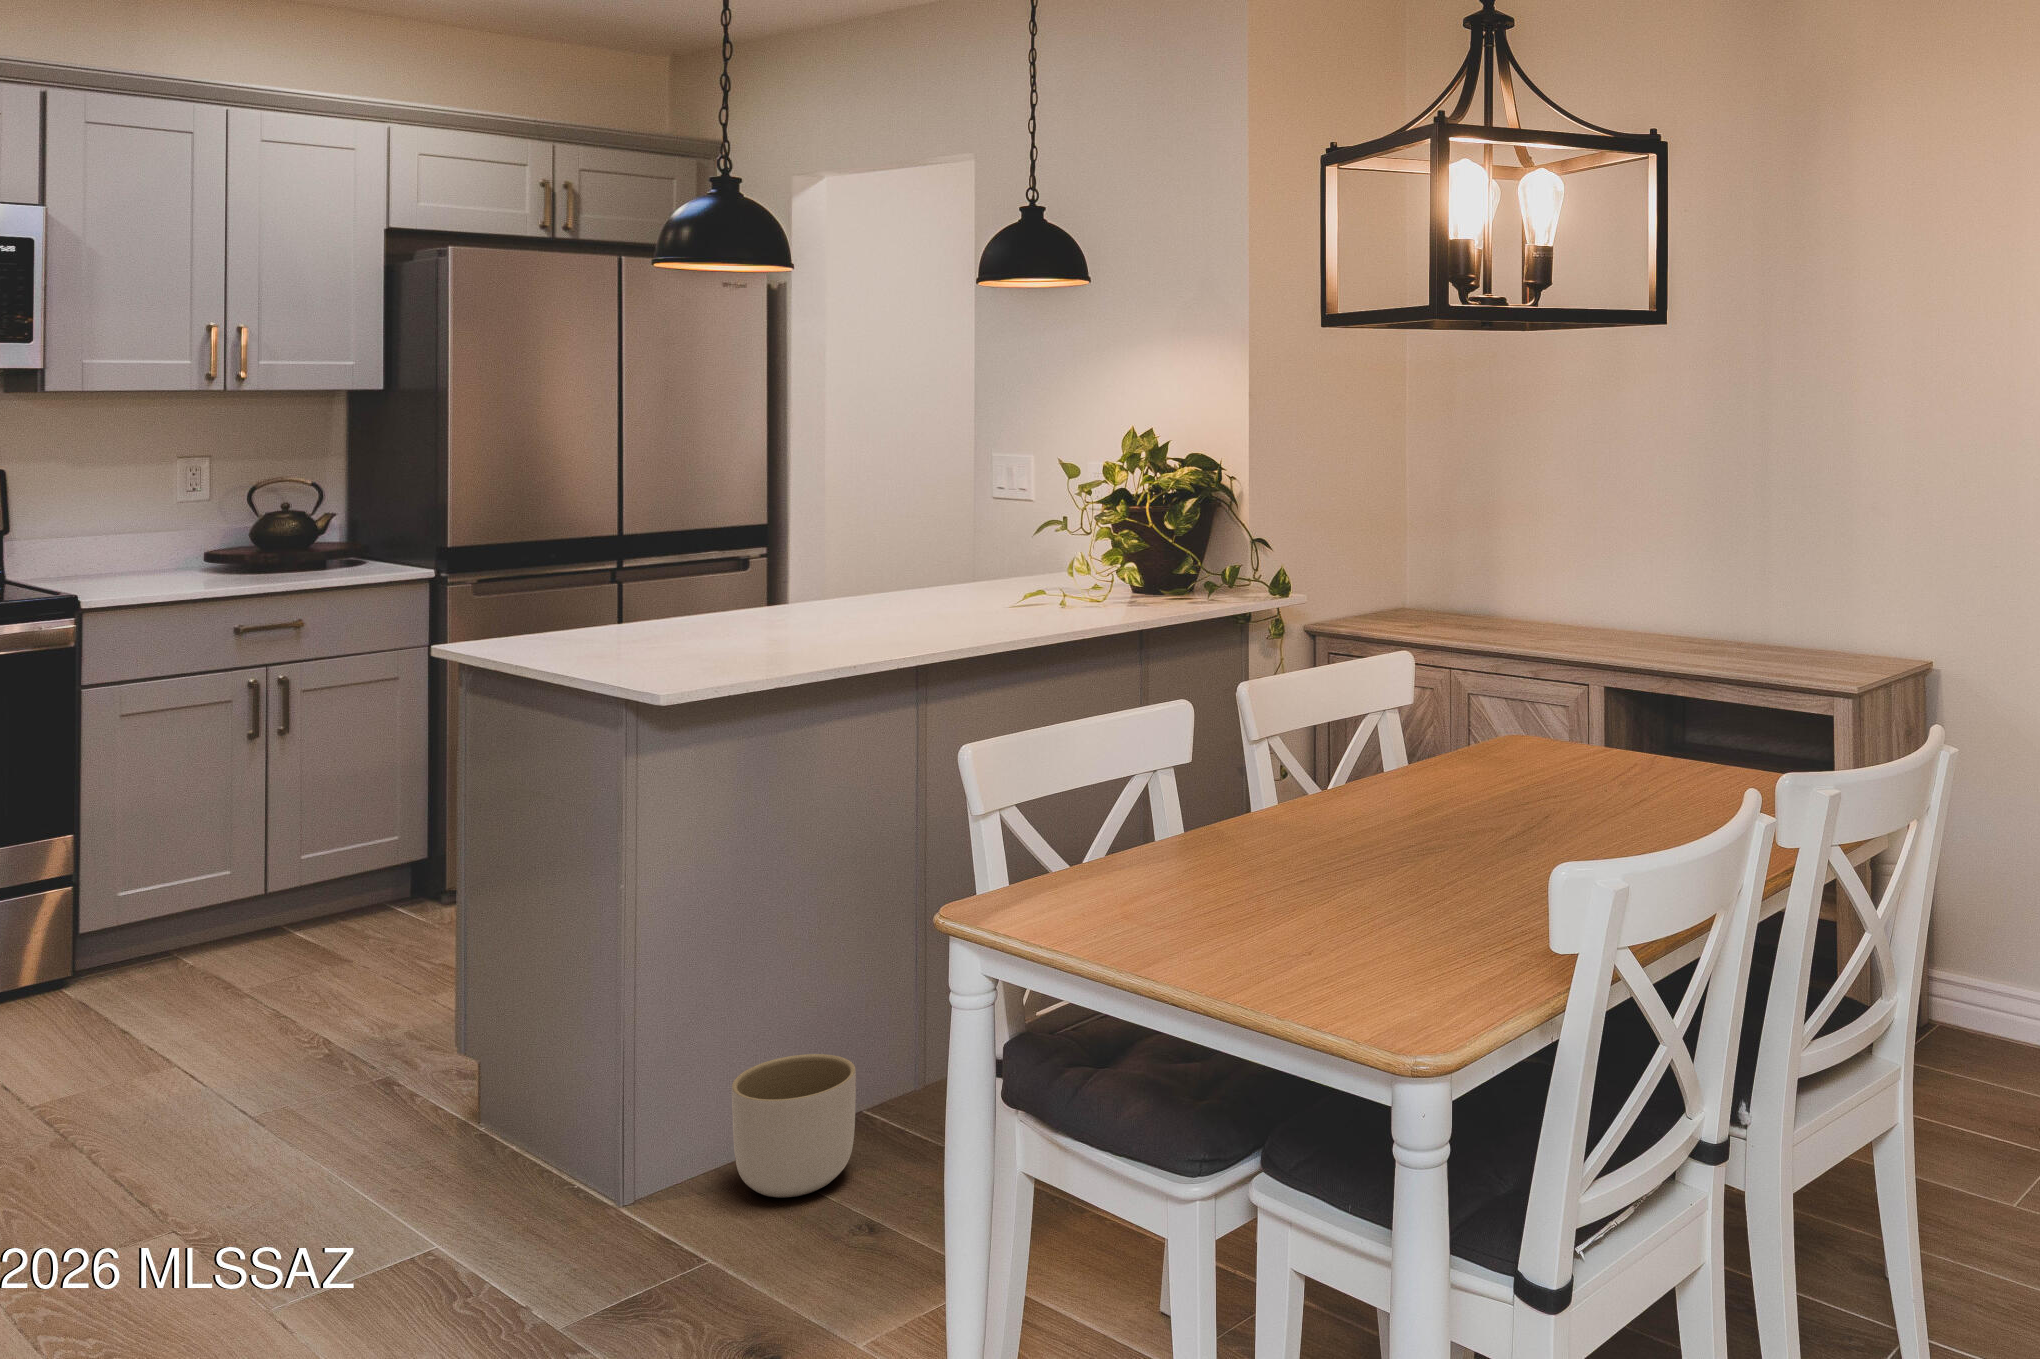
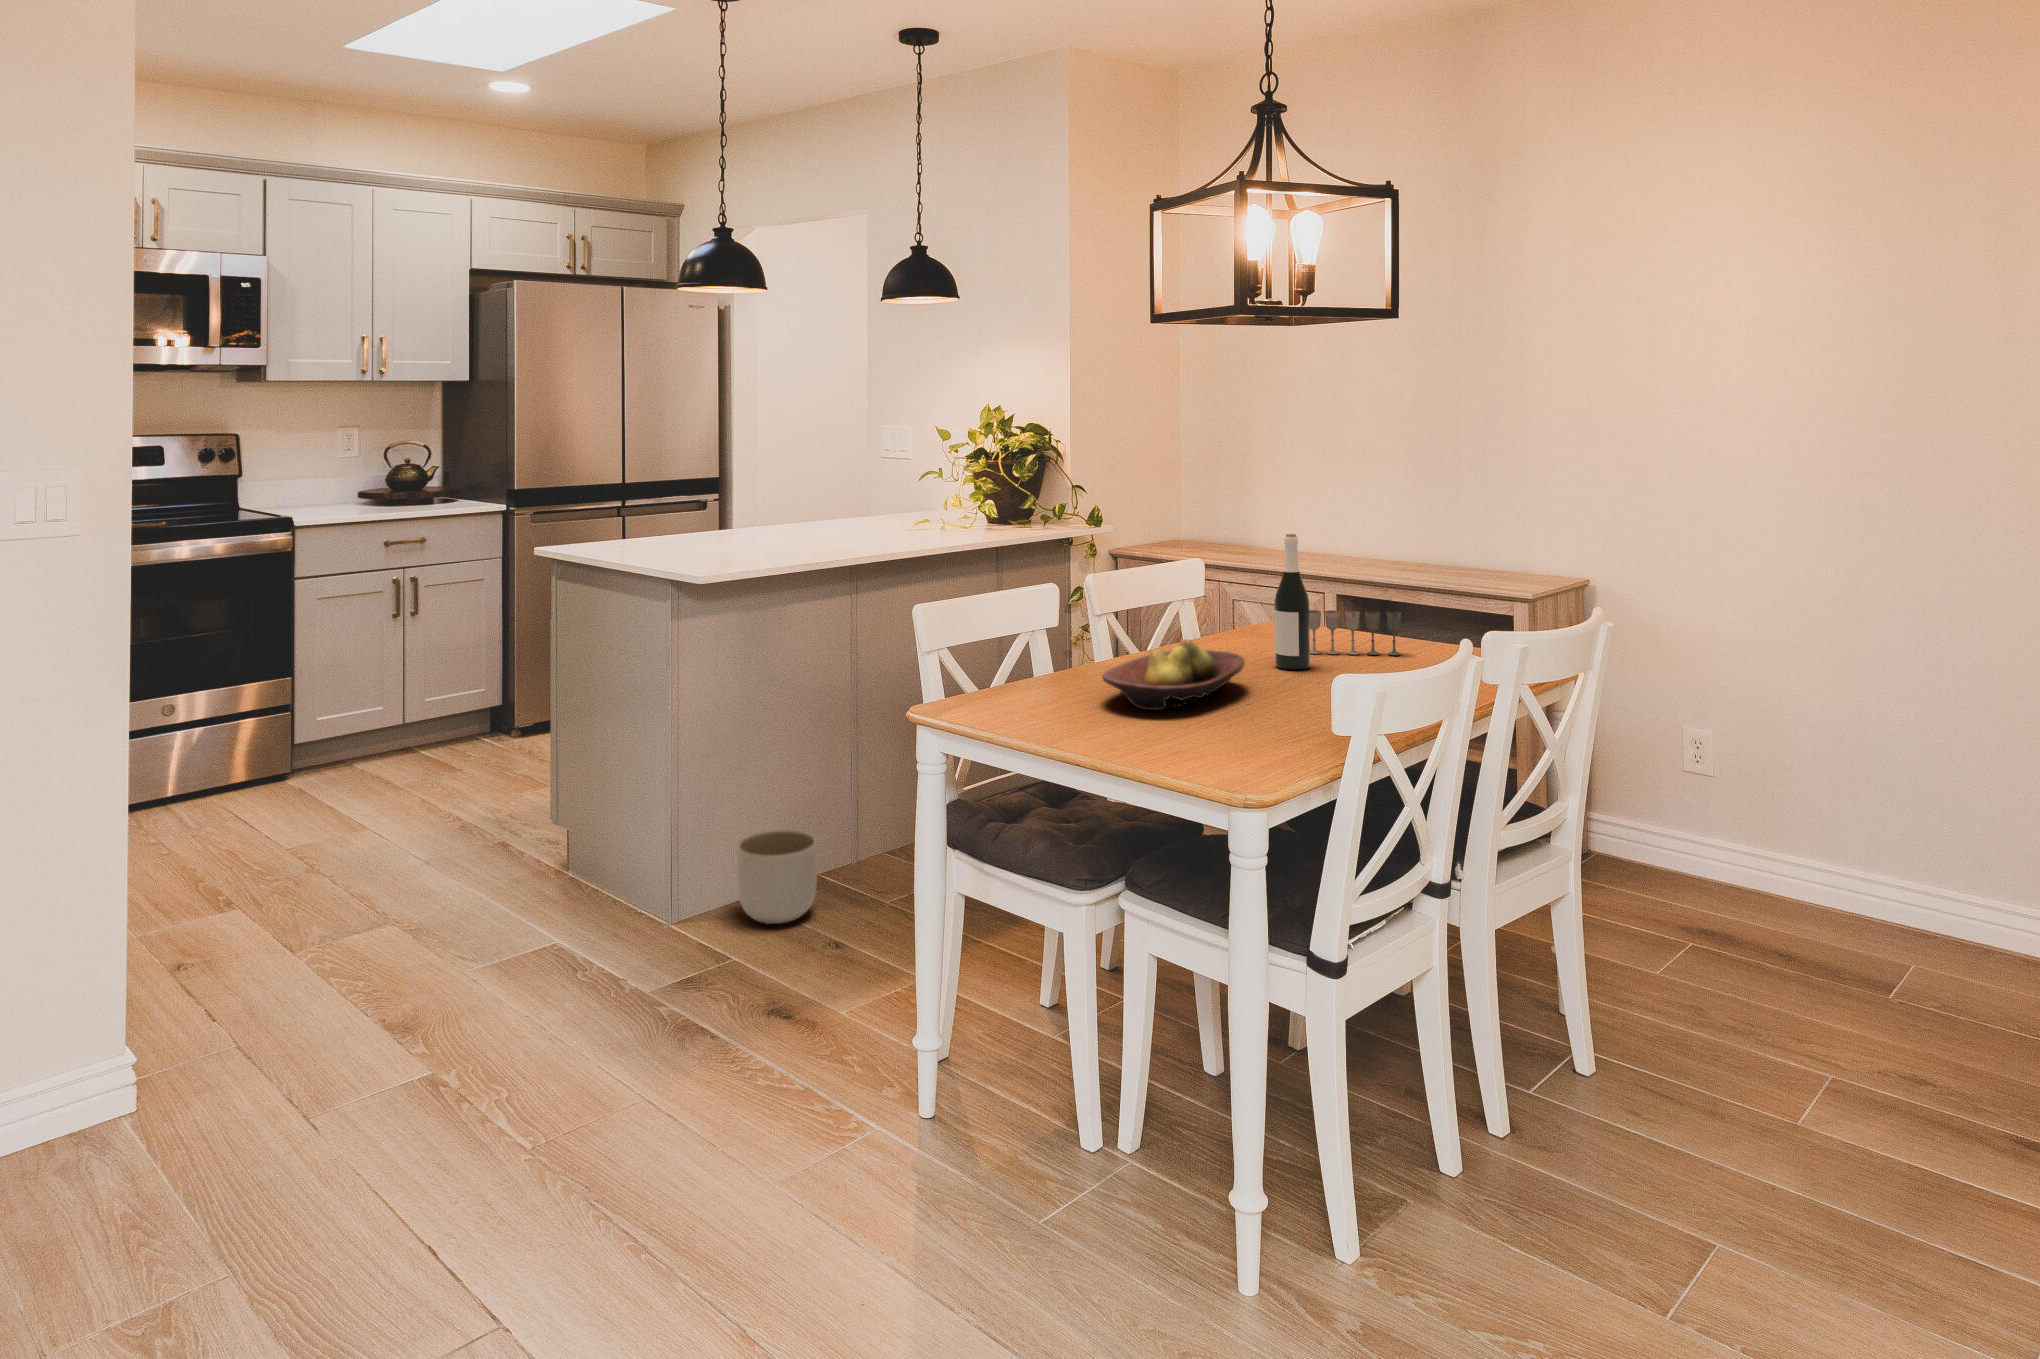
wine bottle: none [1502,625,1551,817] -> present [1275,534,1310,670]
wine glass: none [1551,727,1680,789] -> present [1309,610,1401,655]
fruit bowl: none [1242,784,1454,894] -> present [1102,639,1245,710]

